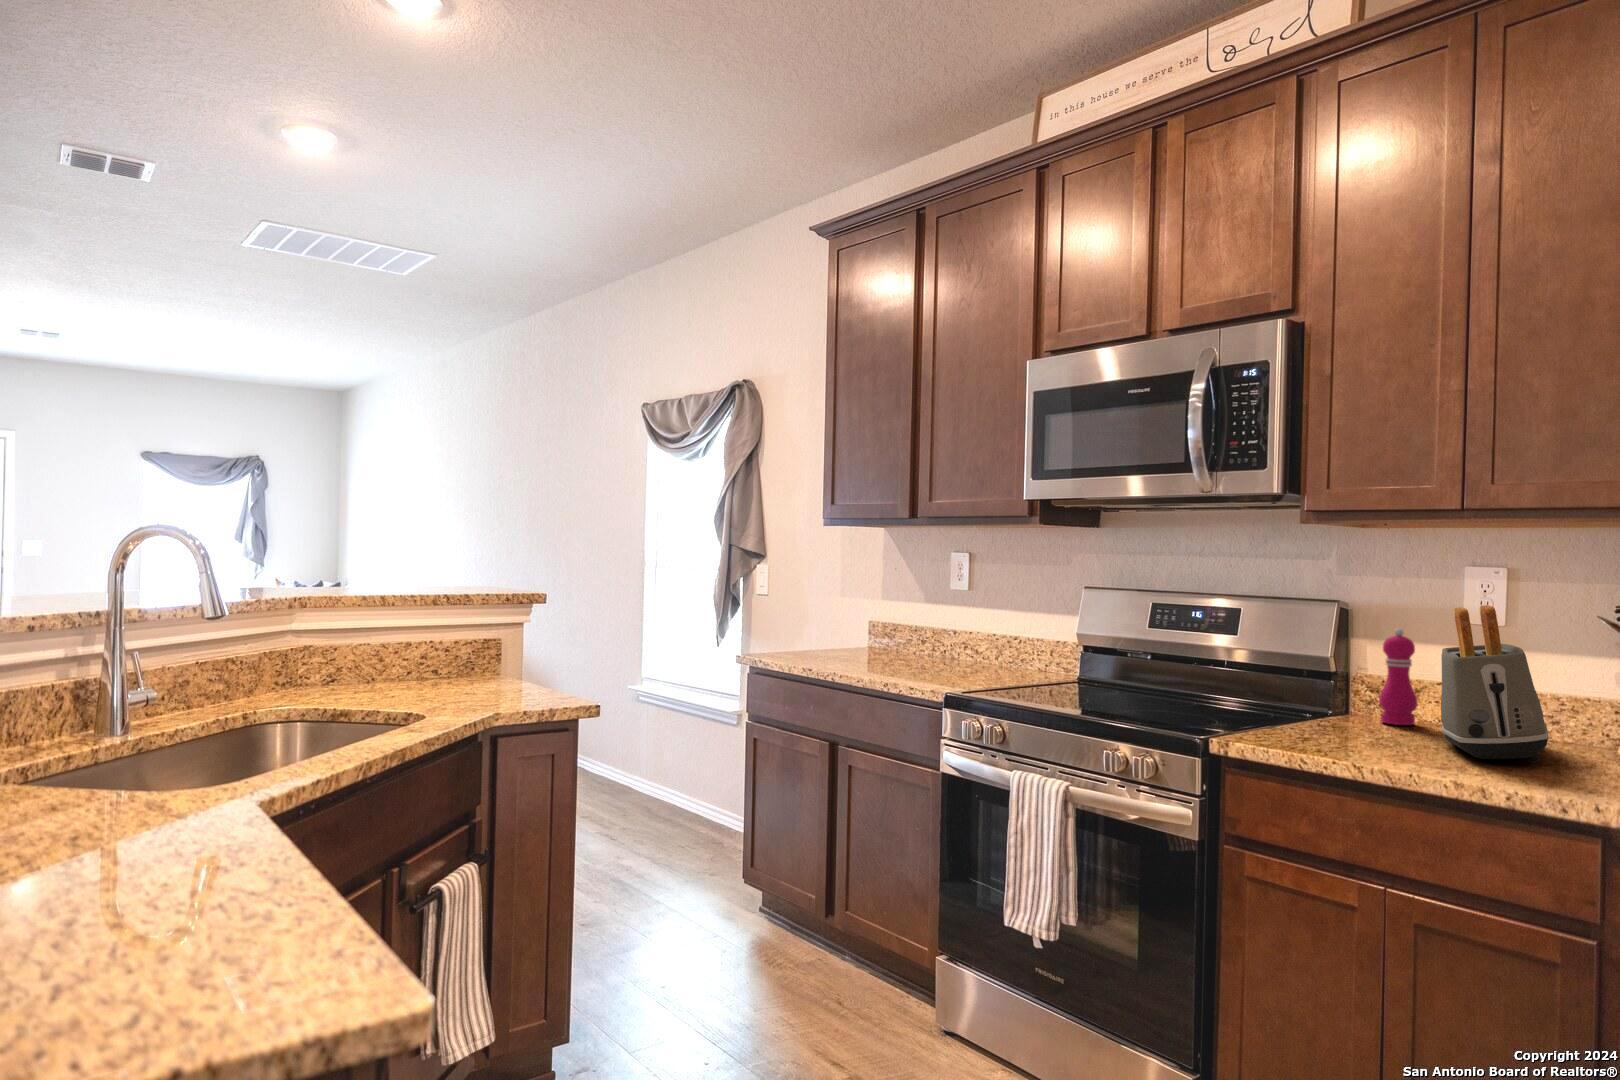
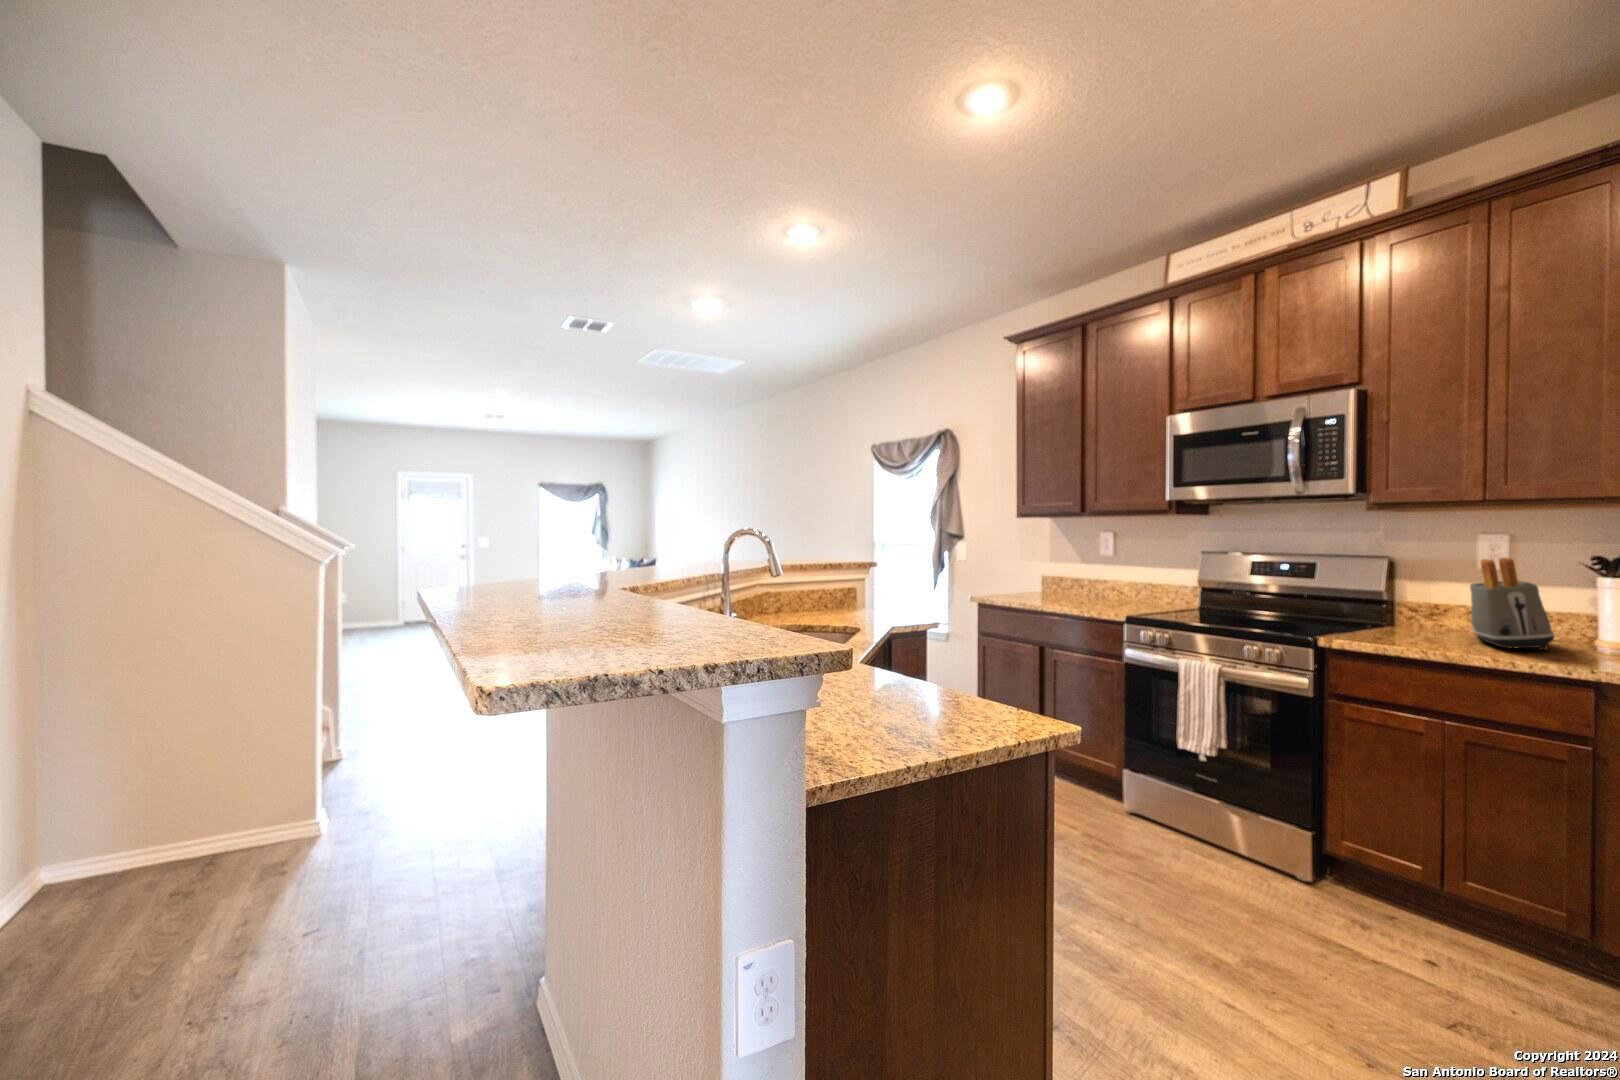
pepper mill: present [1379,629,1418,725] -> none [1420,572,1448,631]

